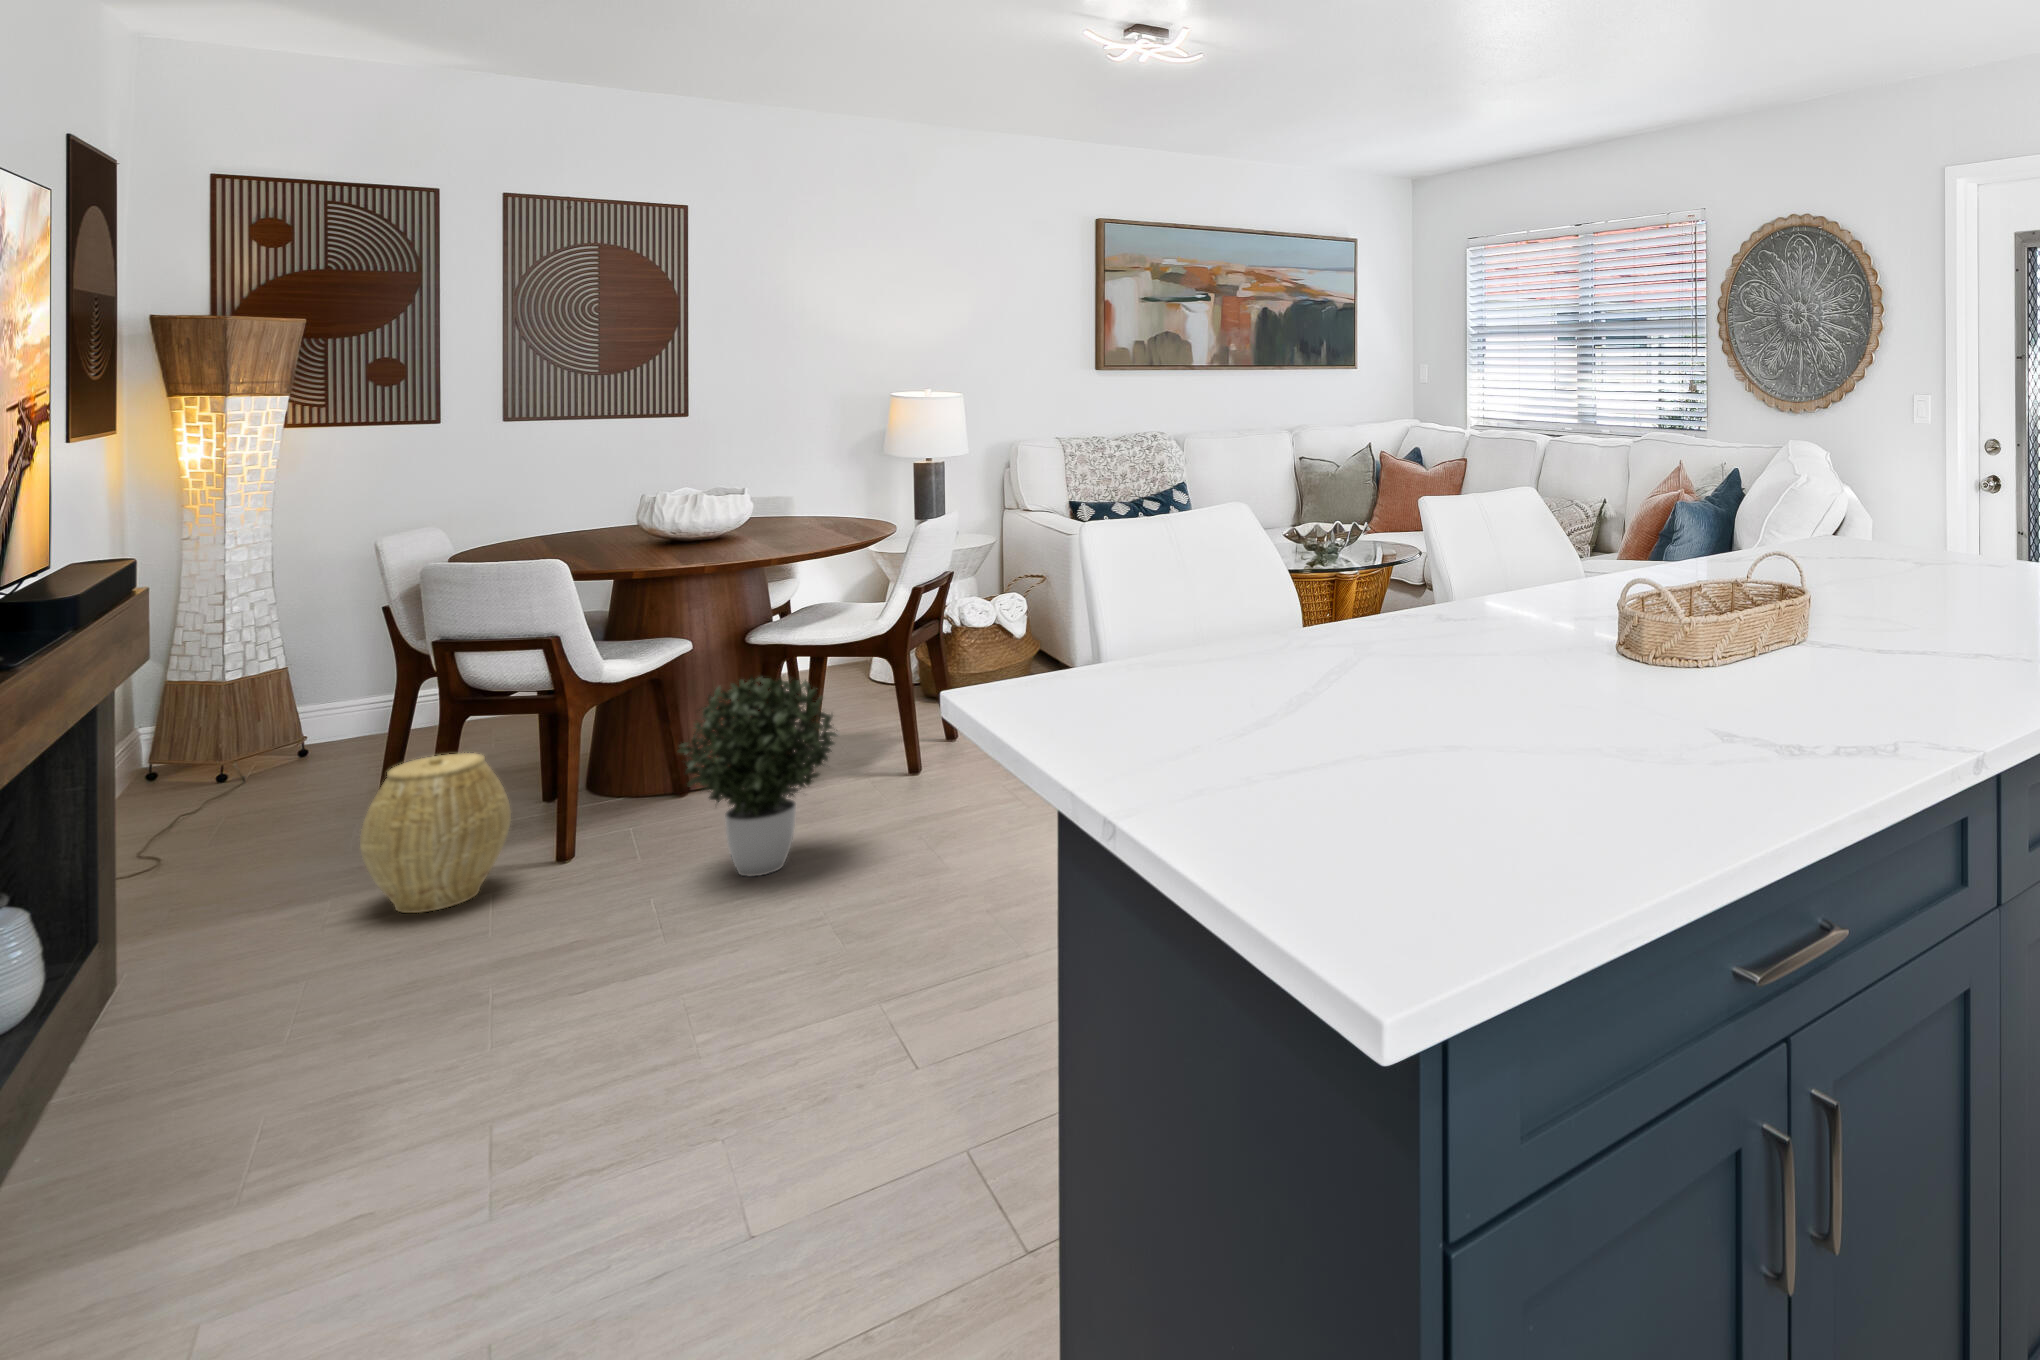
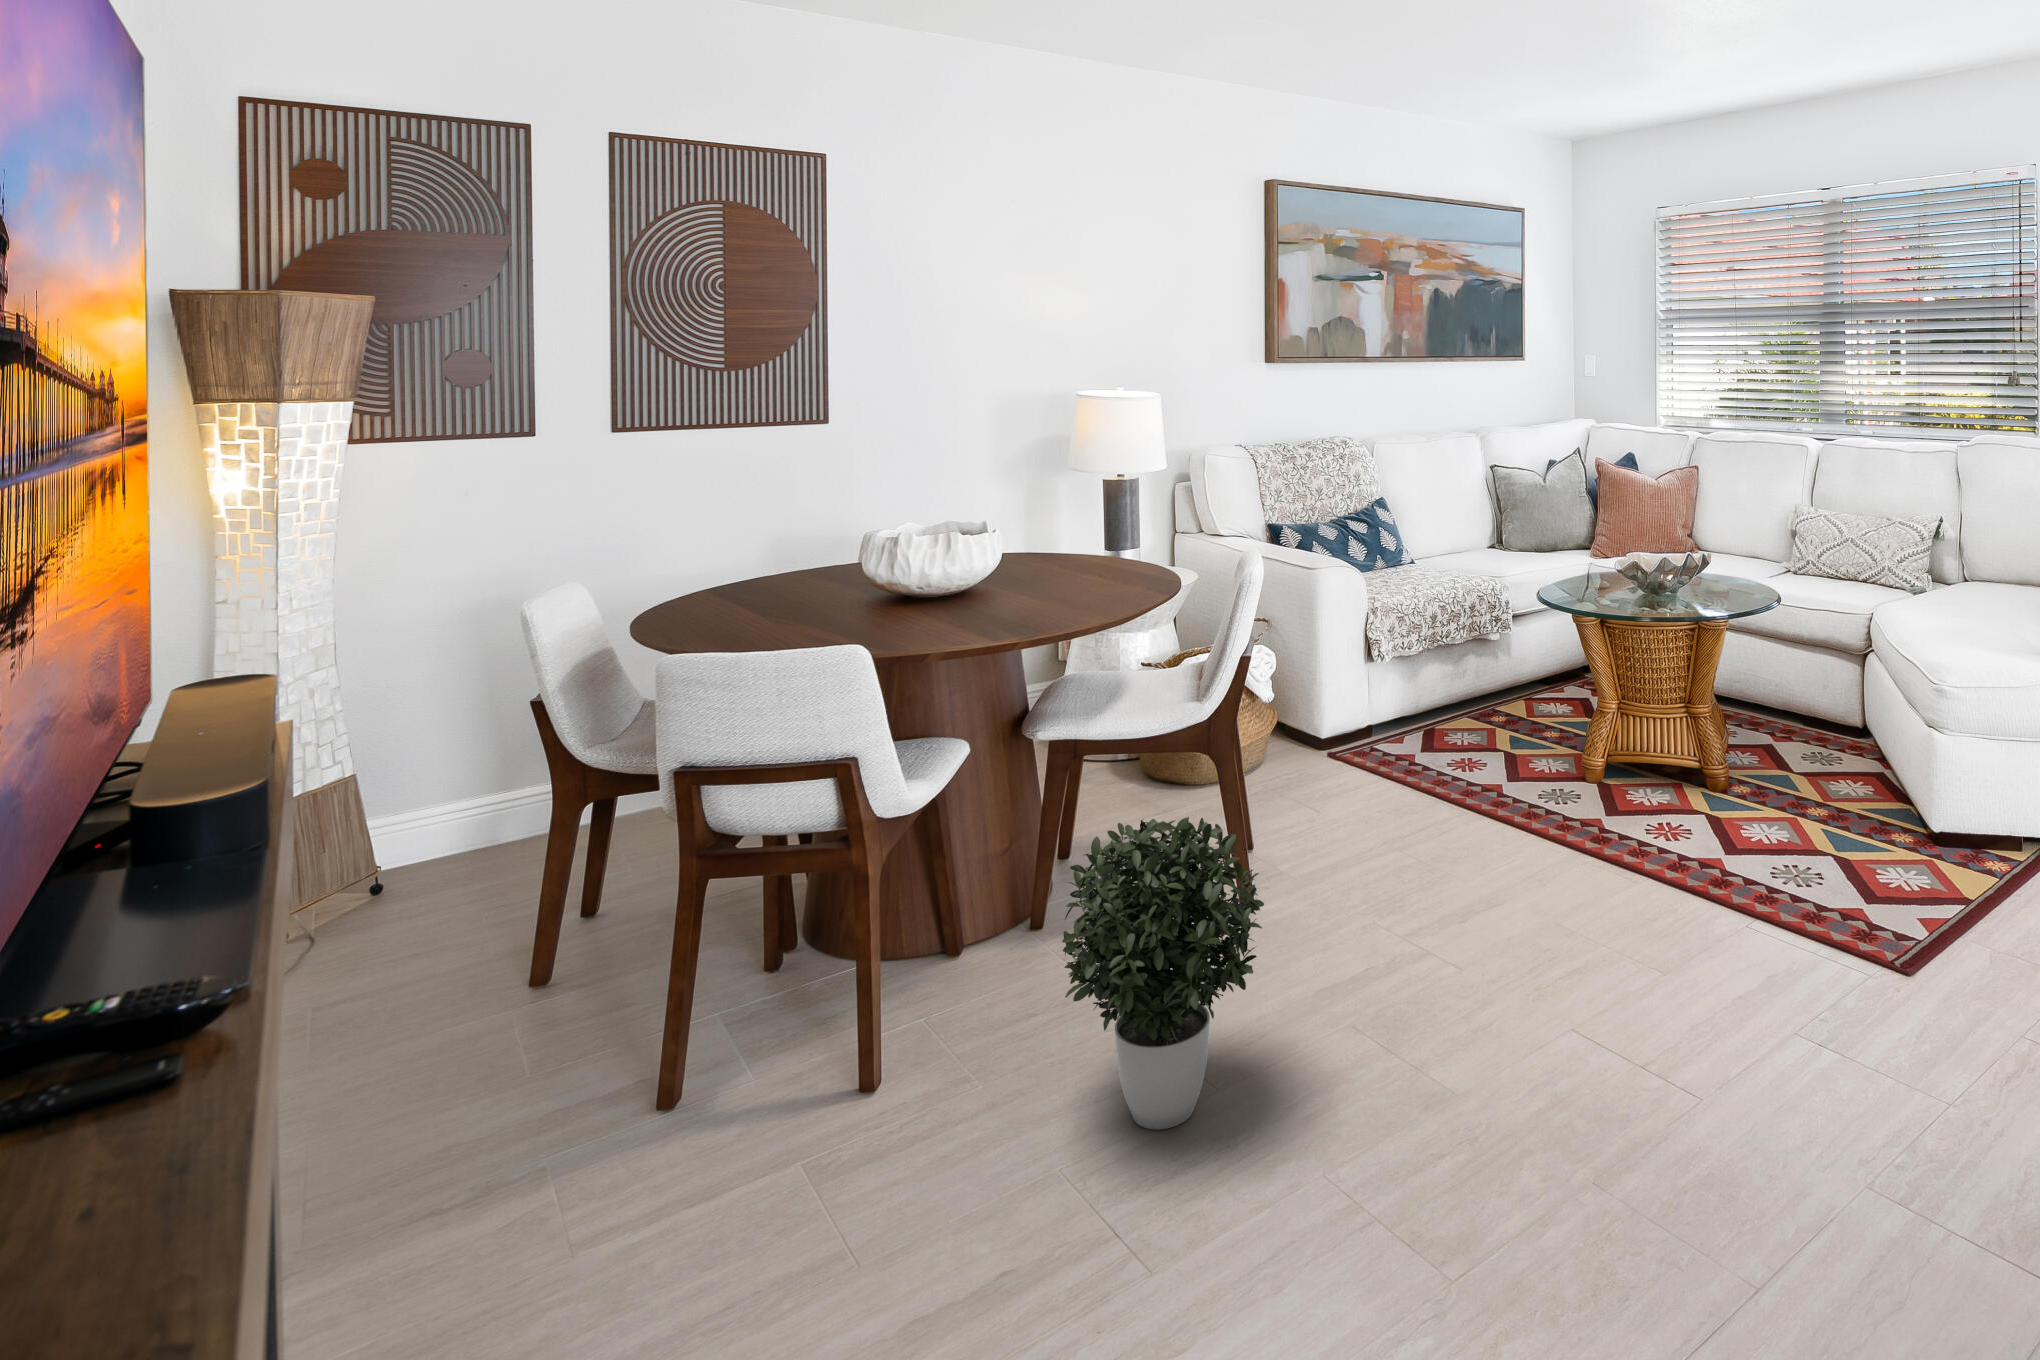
woven basket: present [360,753,511,913] -> none [591,959,803,1236]

